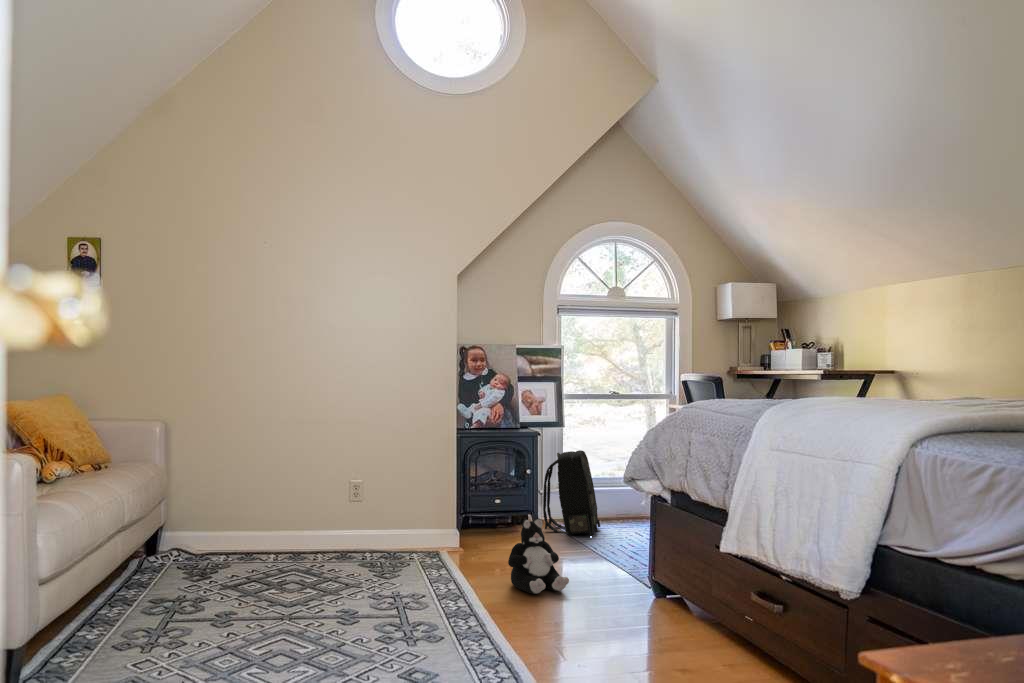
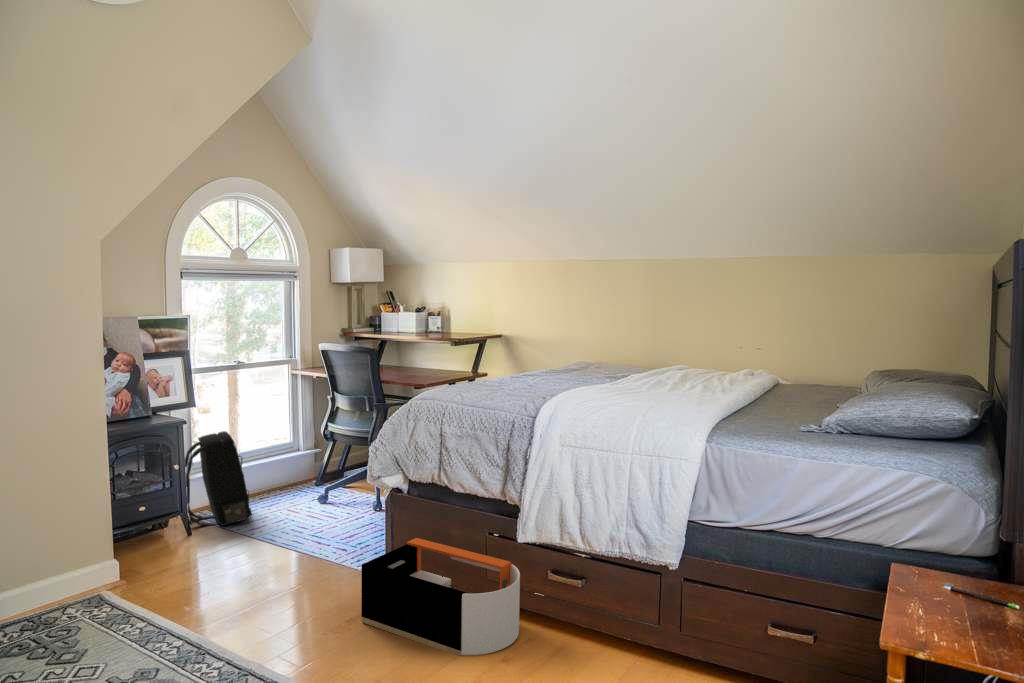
plush toy: present [508,519,569,594] -> none [245,529,322,617]
storage bin: none [580,551,708,659] -> present [361,538,520,656]

